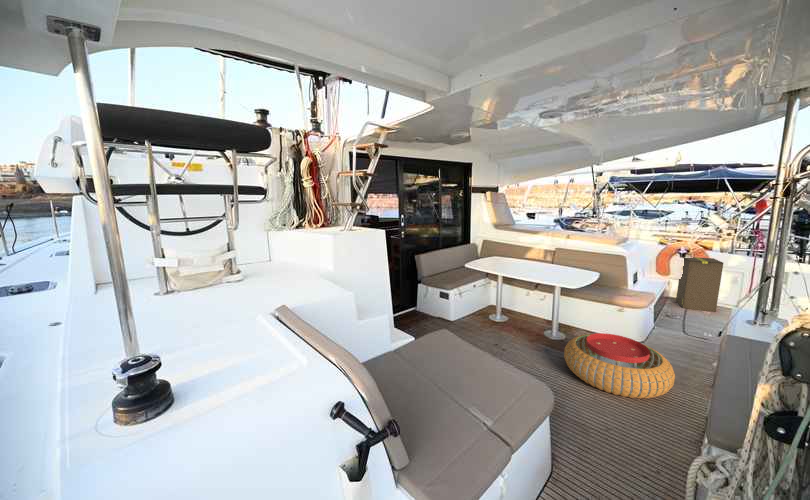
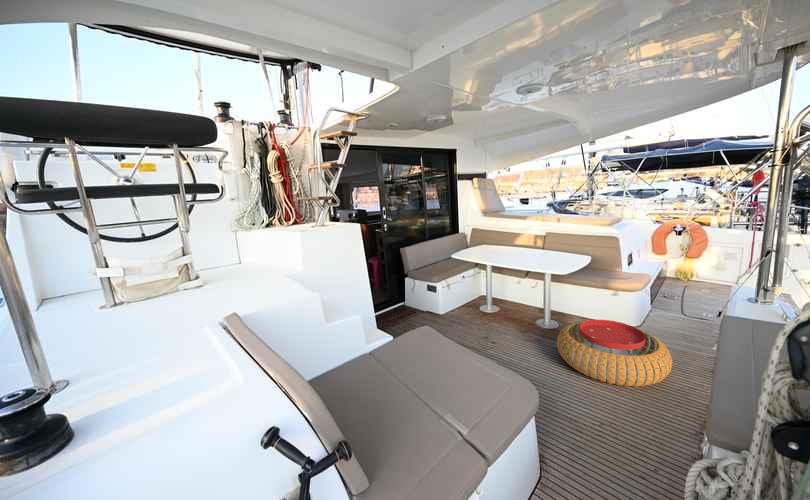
cardboard box: present [676,257,723,312] -> none [673,235,721,290]

